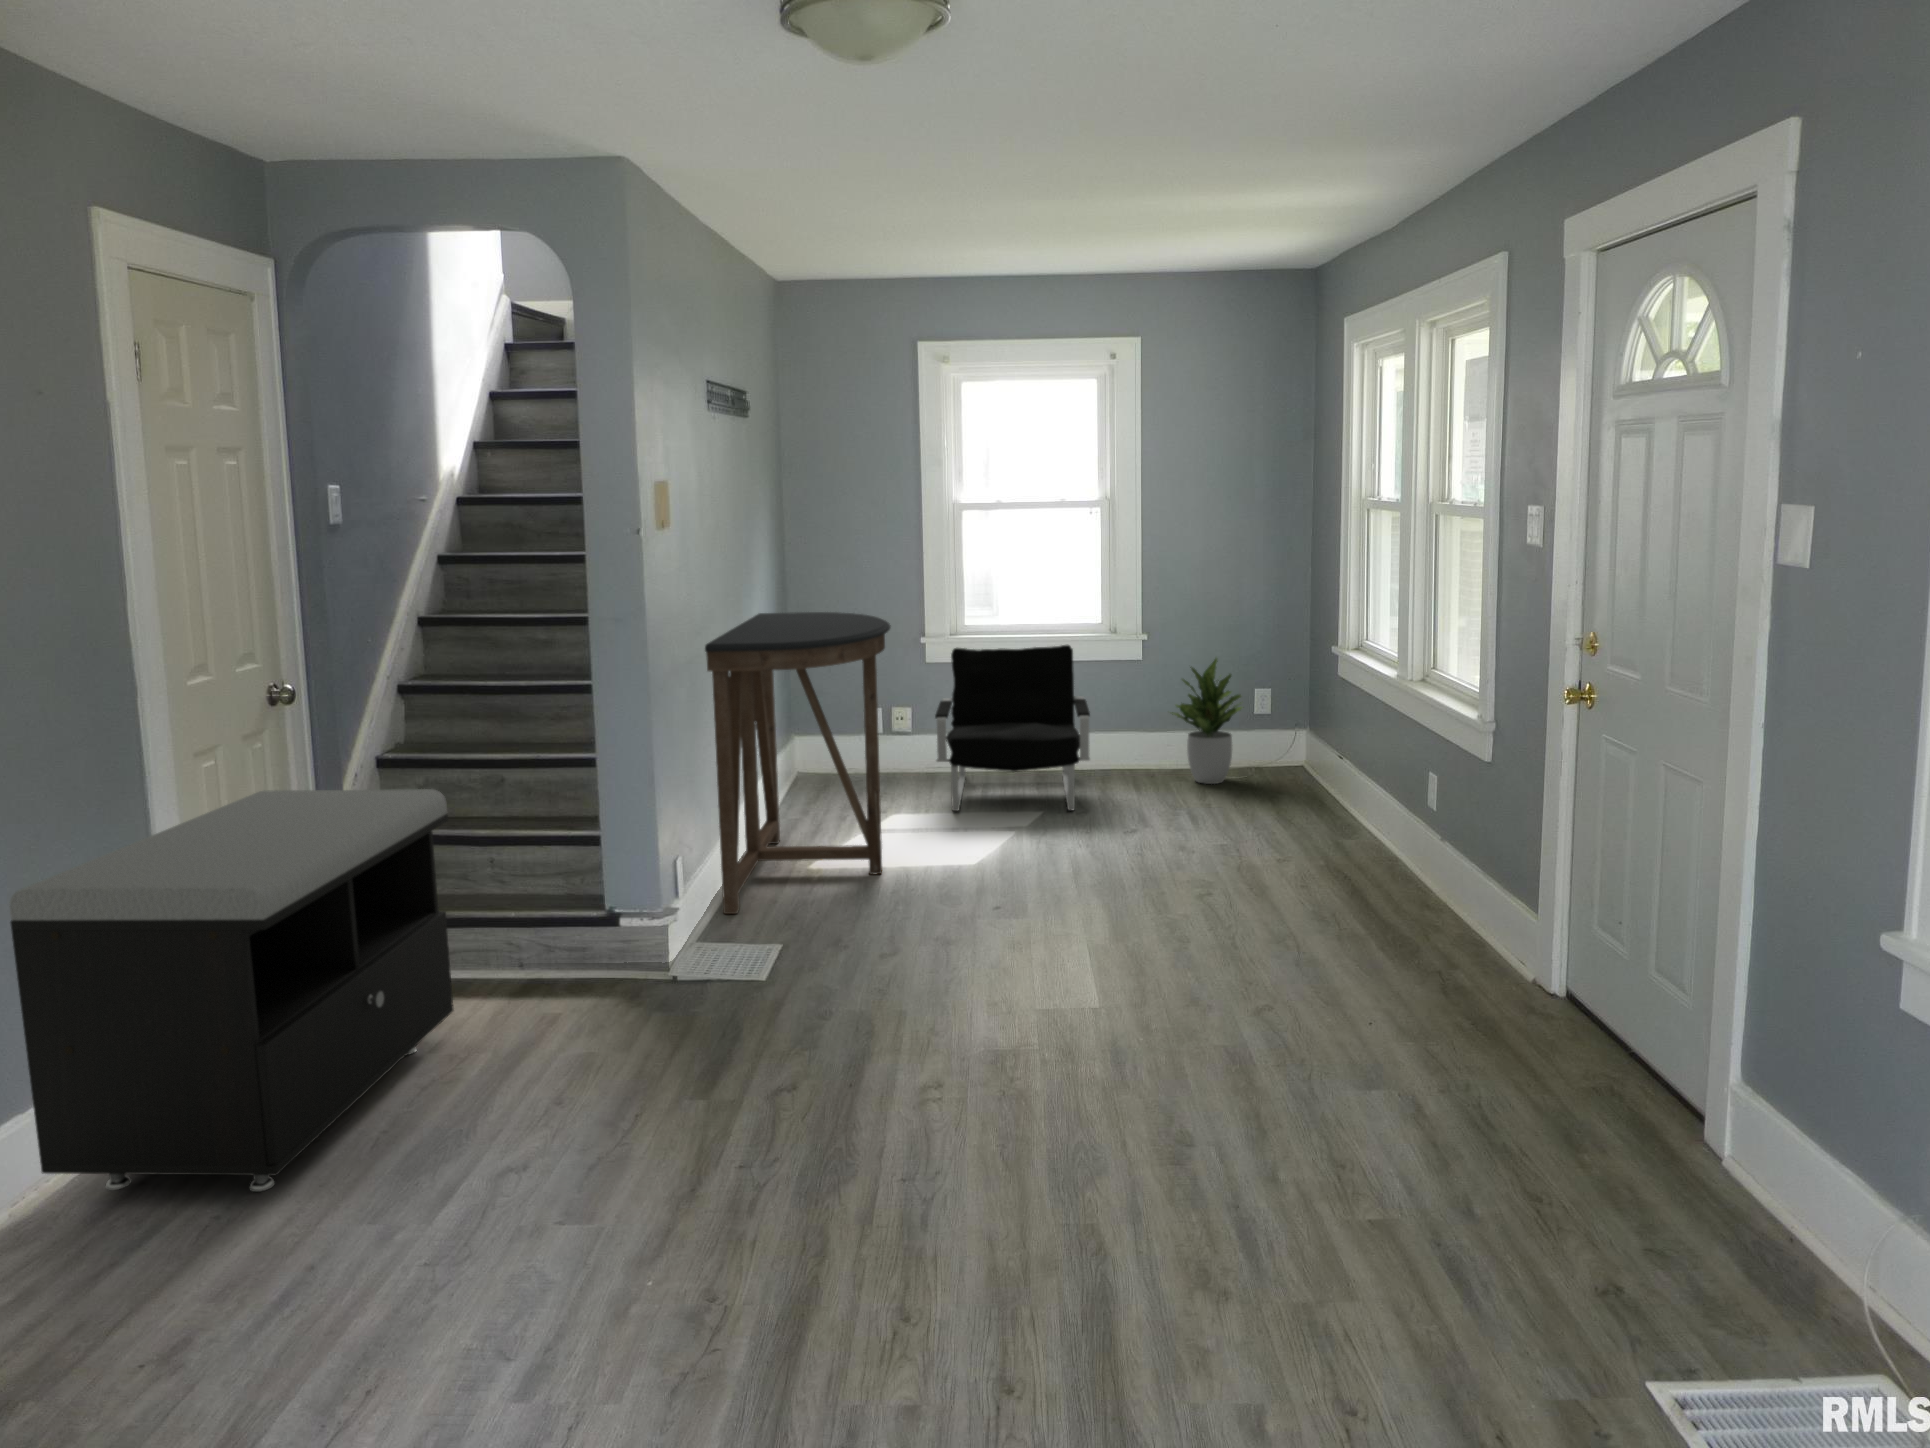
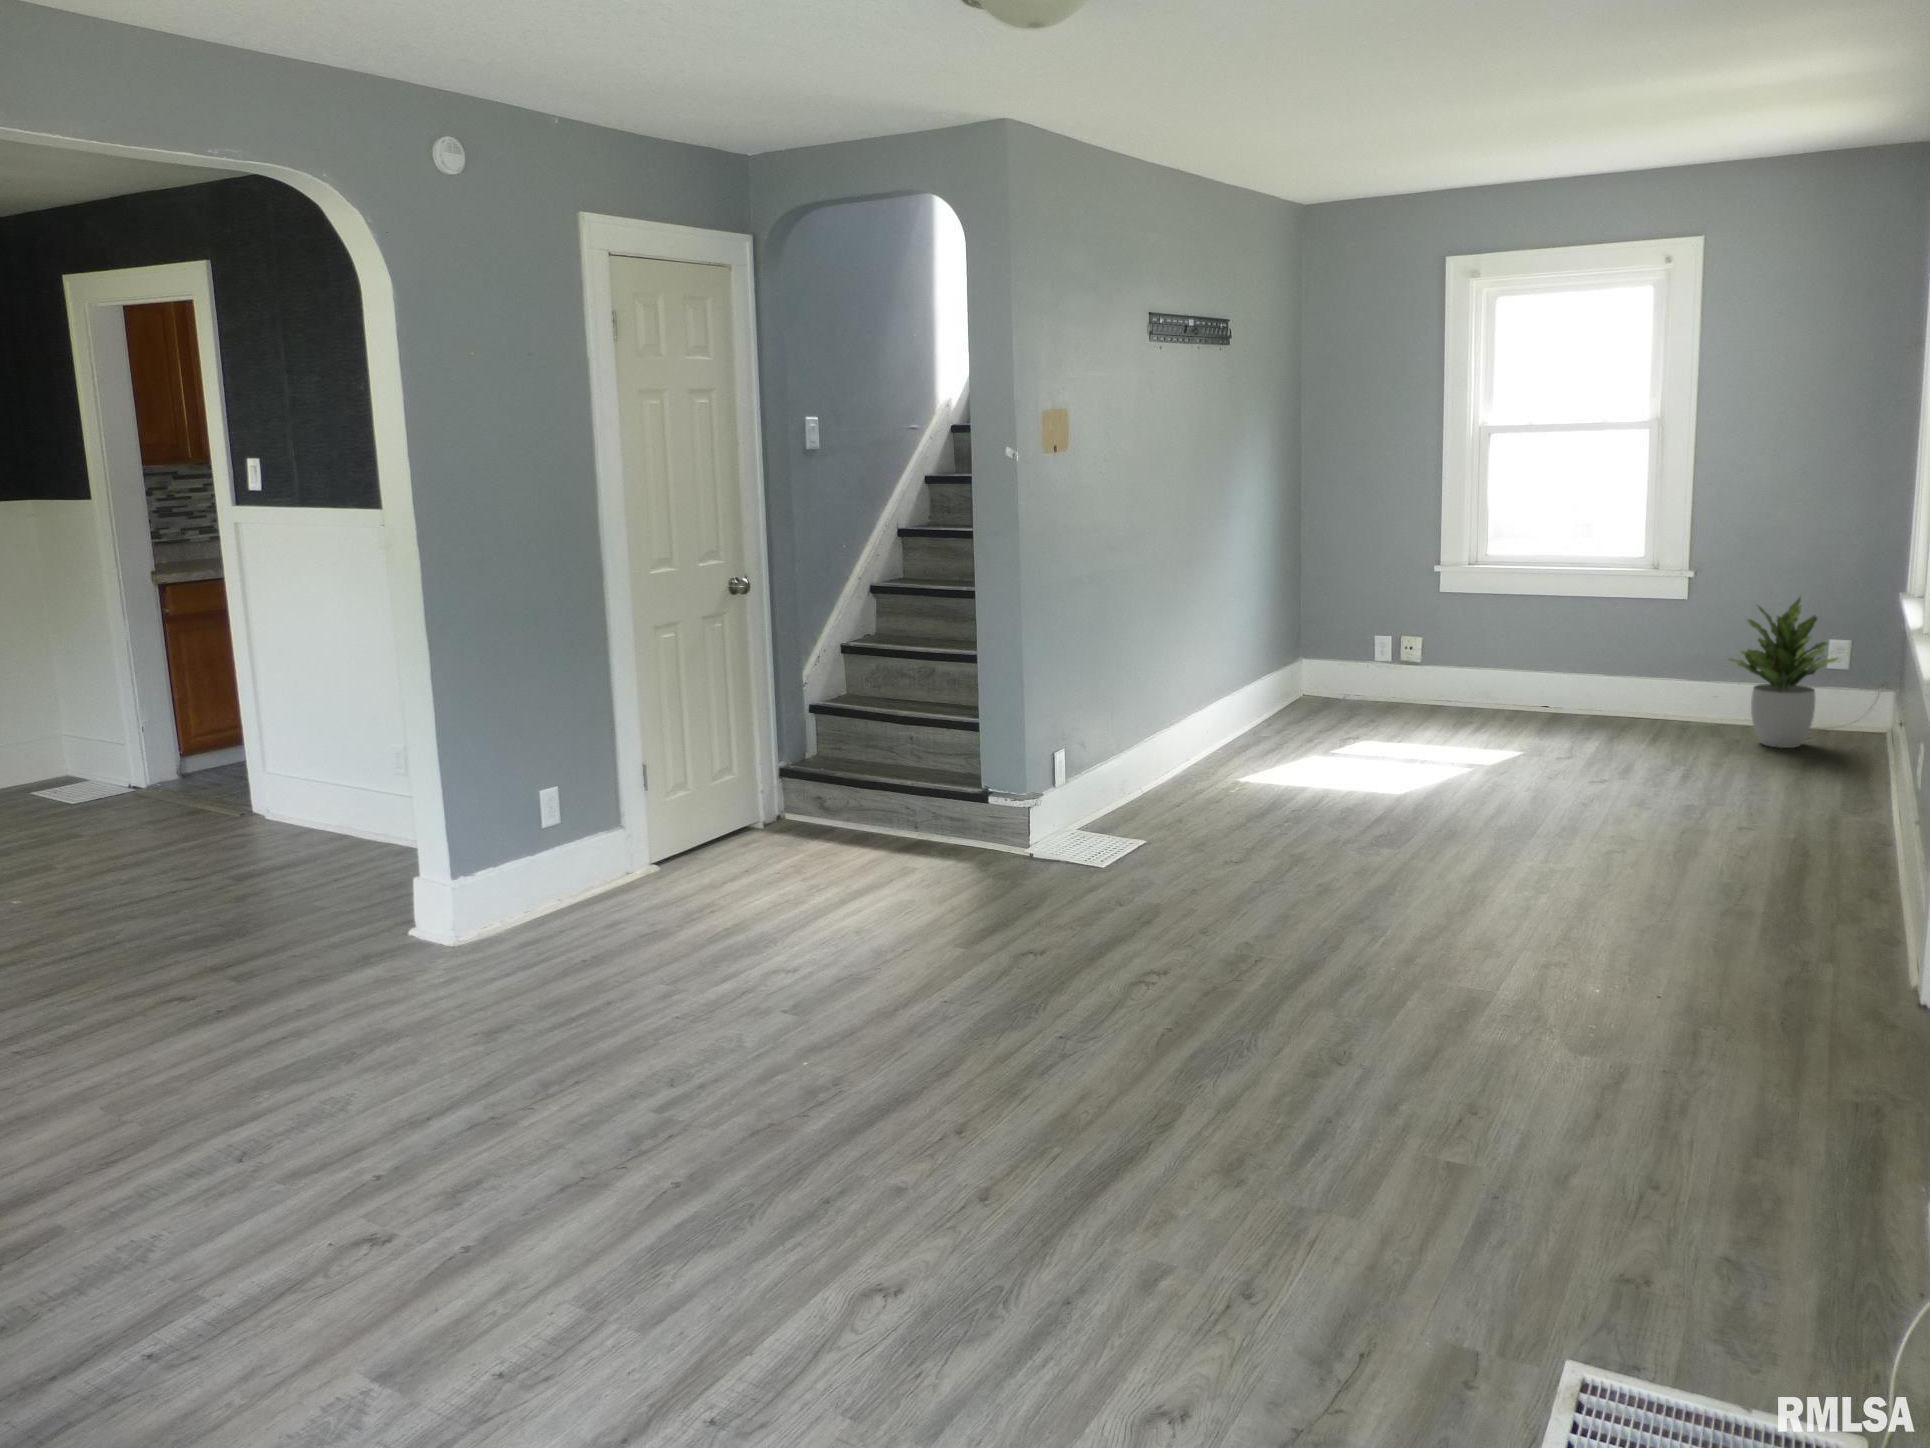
console table: present [705,612,891,914] -> none [1100,532,1324,814]
armchair: present [935,645,1090,811] -> none [1410,575,1613,759]
storage bench: present [10,789,454,1192] -> none [481,659,827,953]

